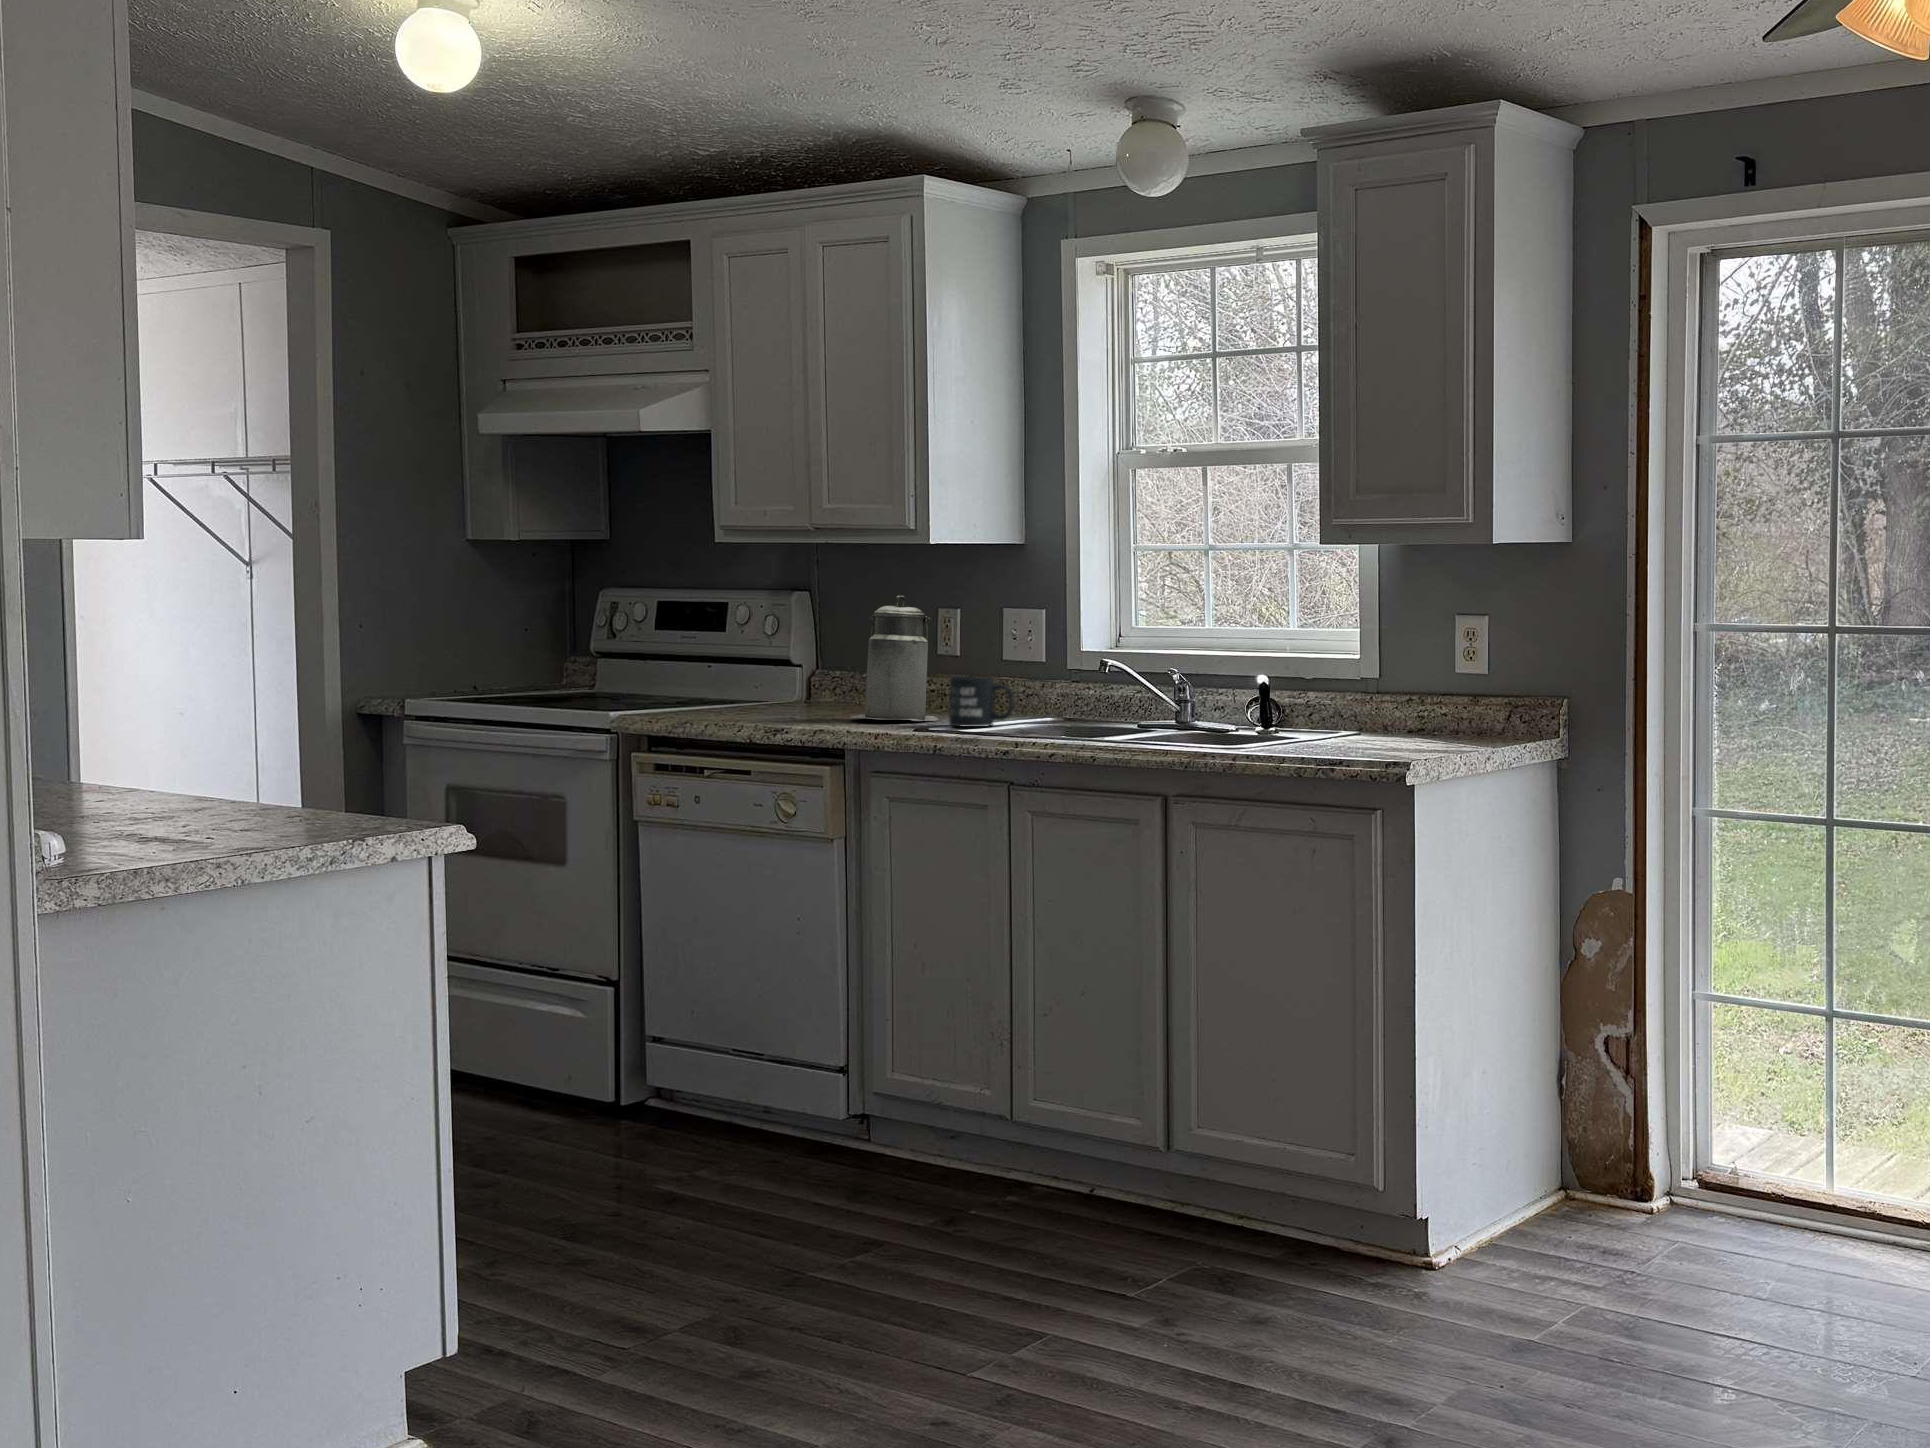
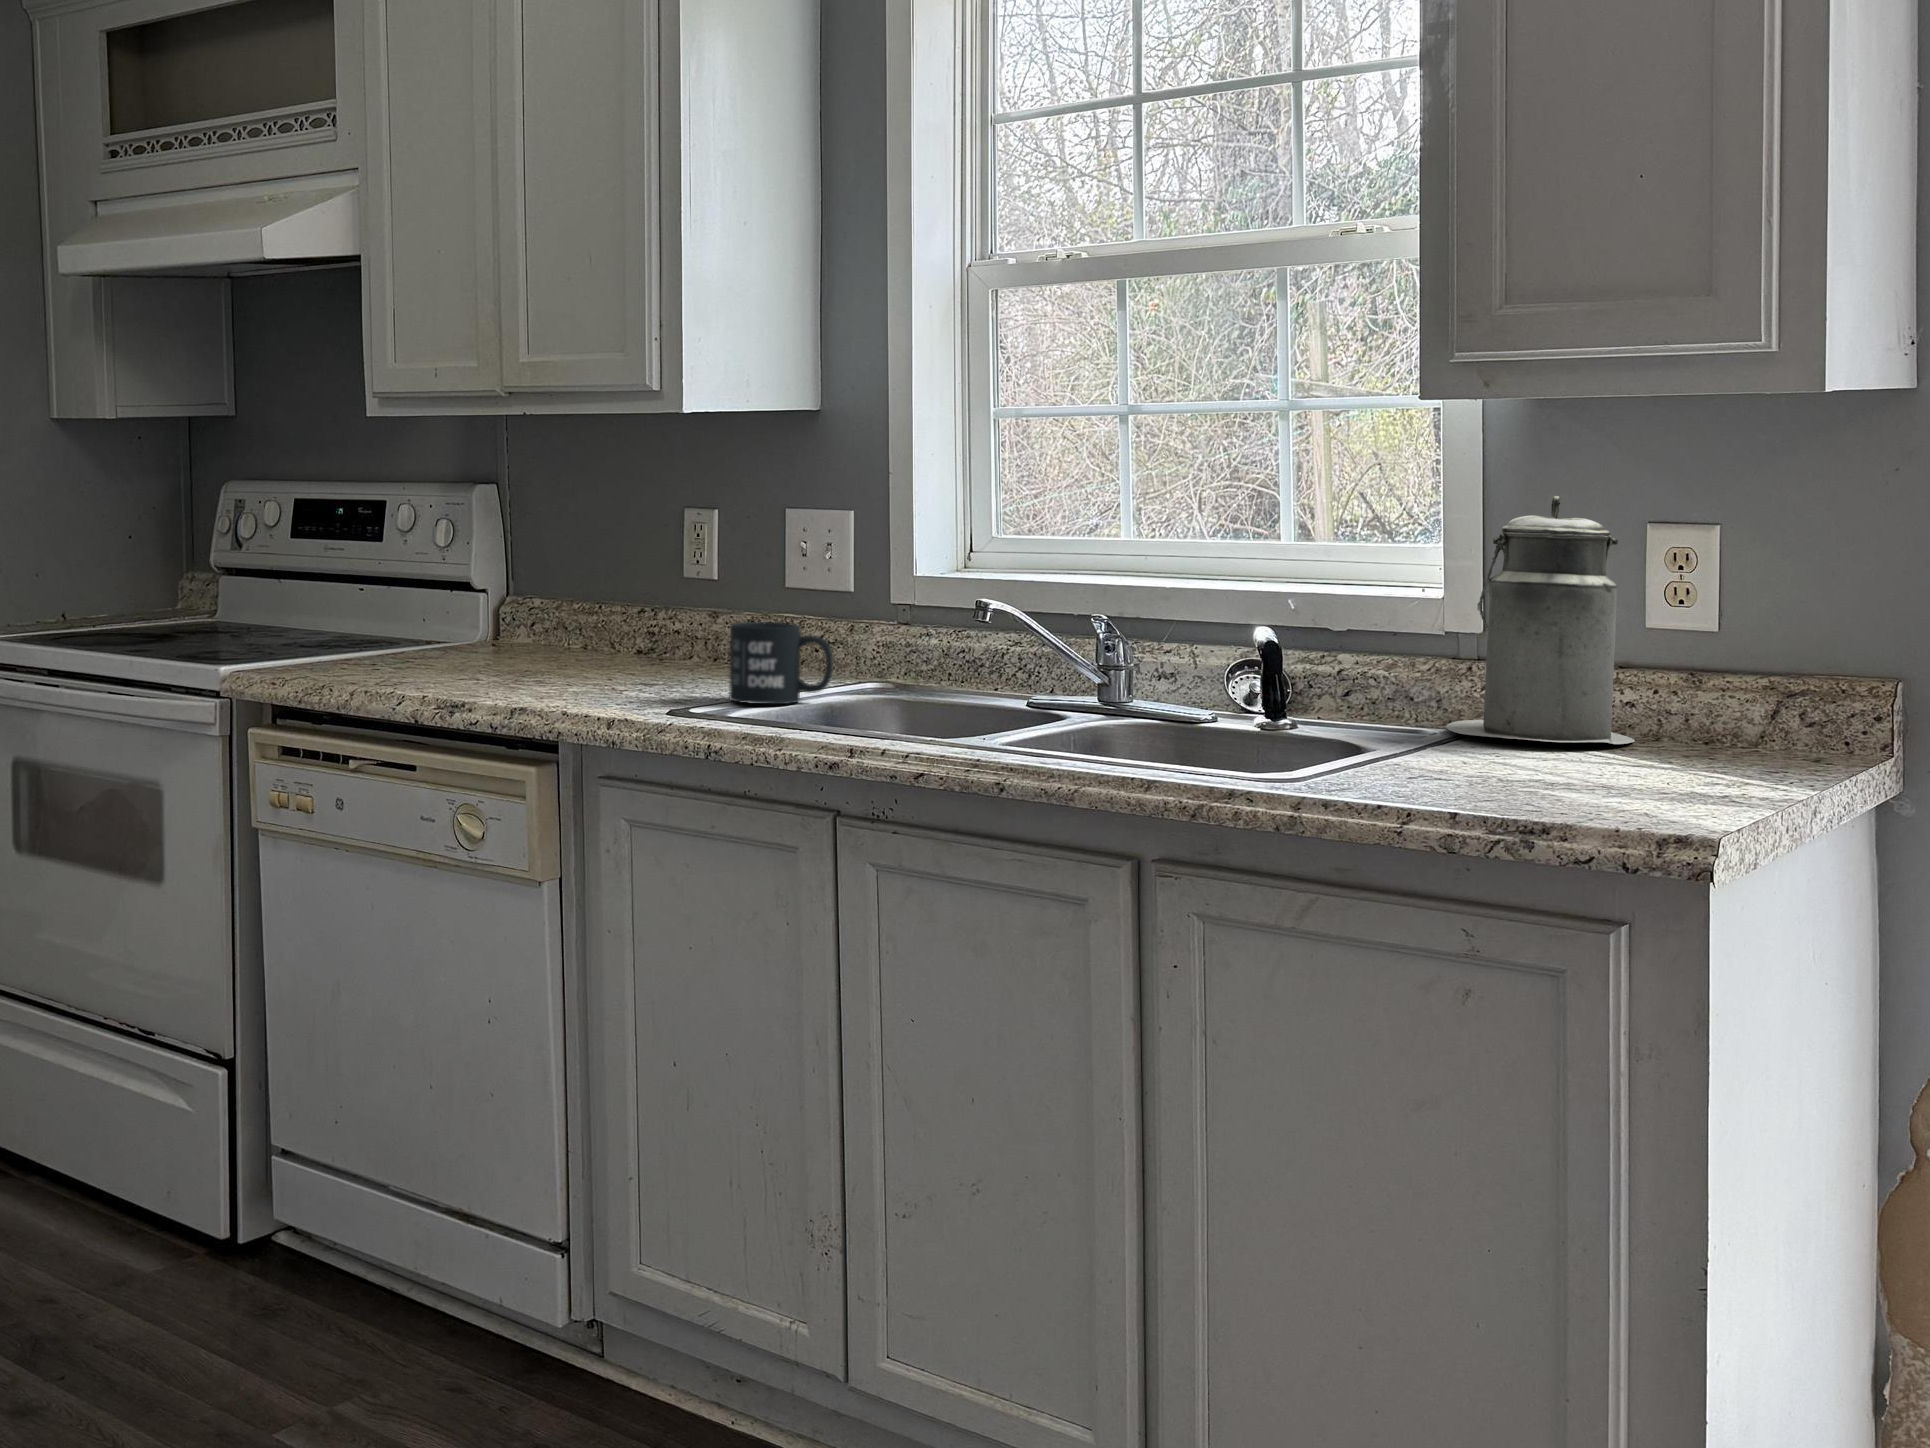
canister: present [850,596,939,721] -> present [1446,496,1634,744]

